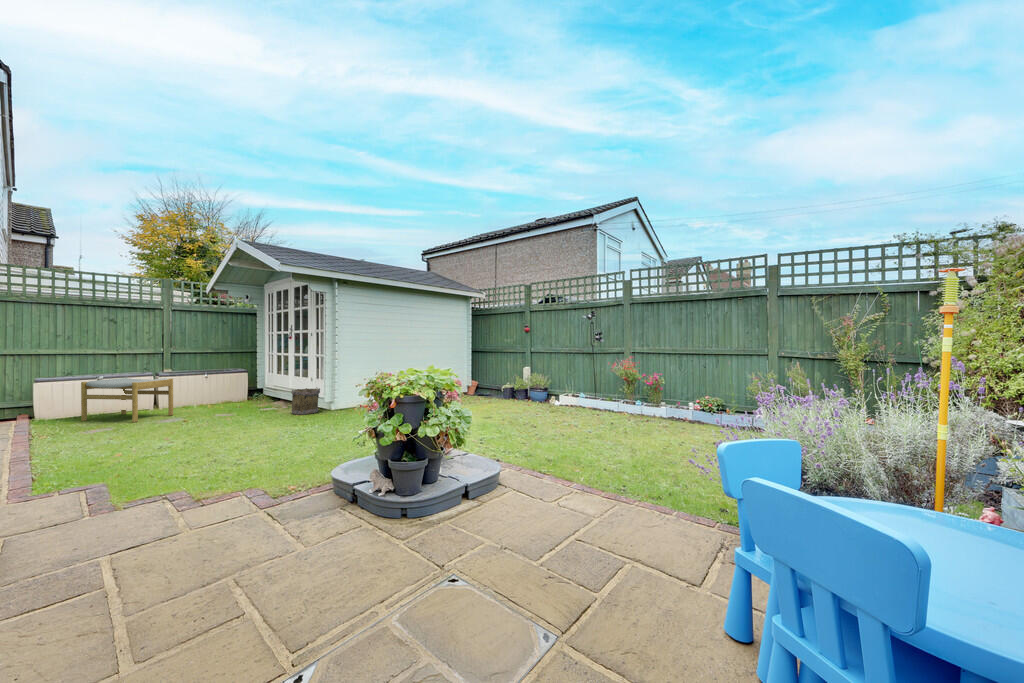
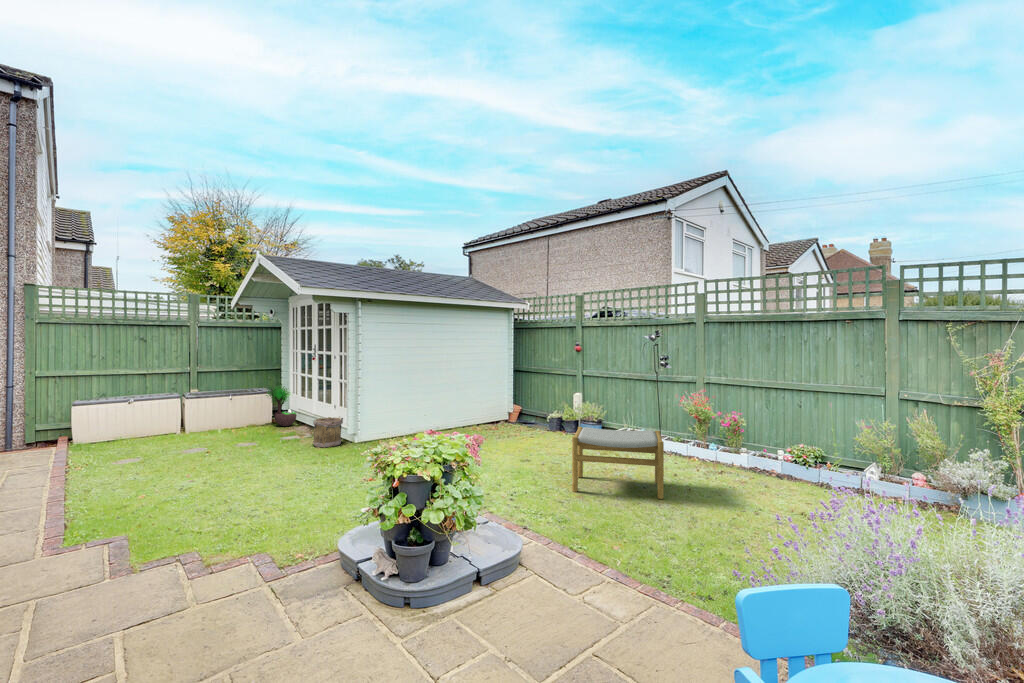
potted tree: none [241,361,273,402] -> present [266,386,296,426]
footstool: present [81,378,173,422] -> present [572,427,664,499]

